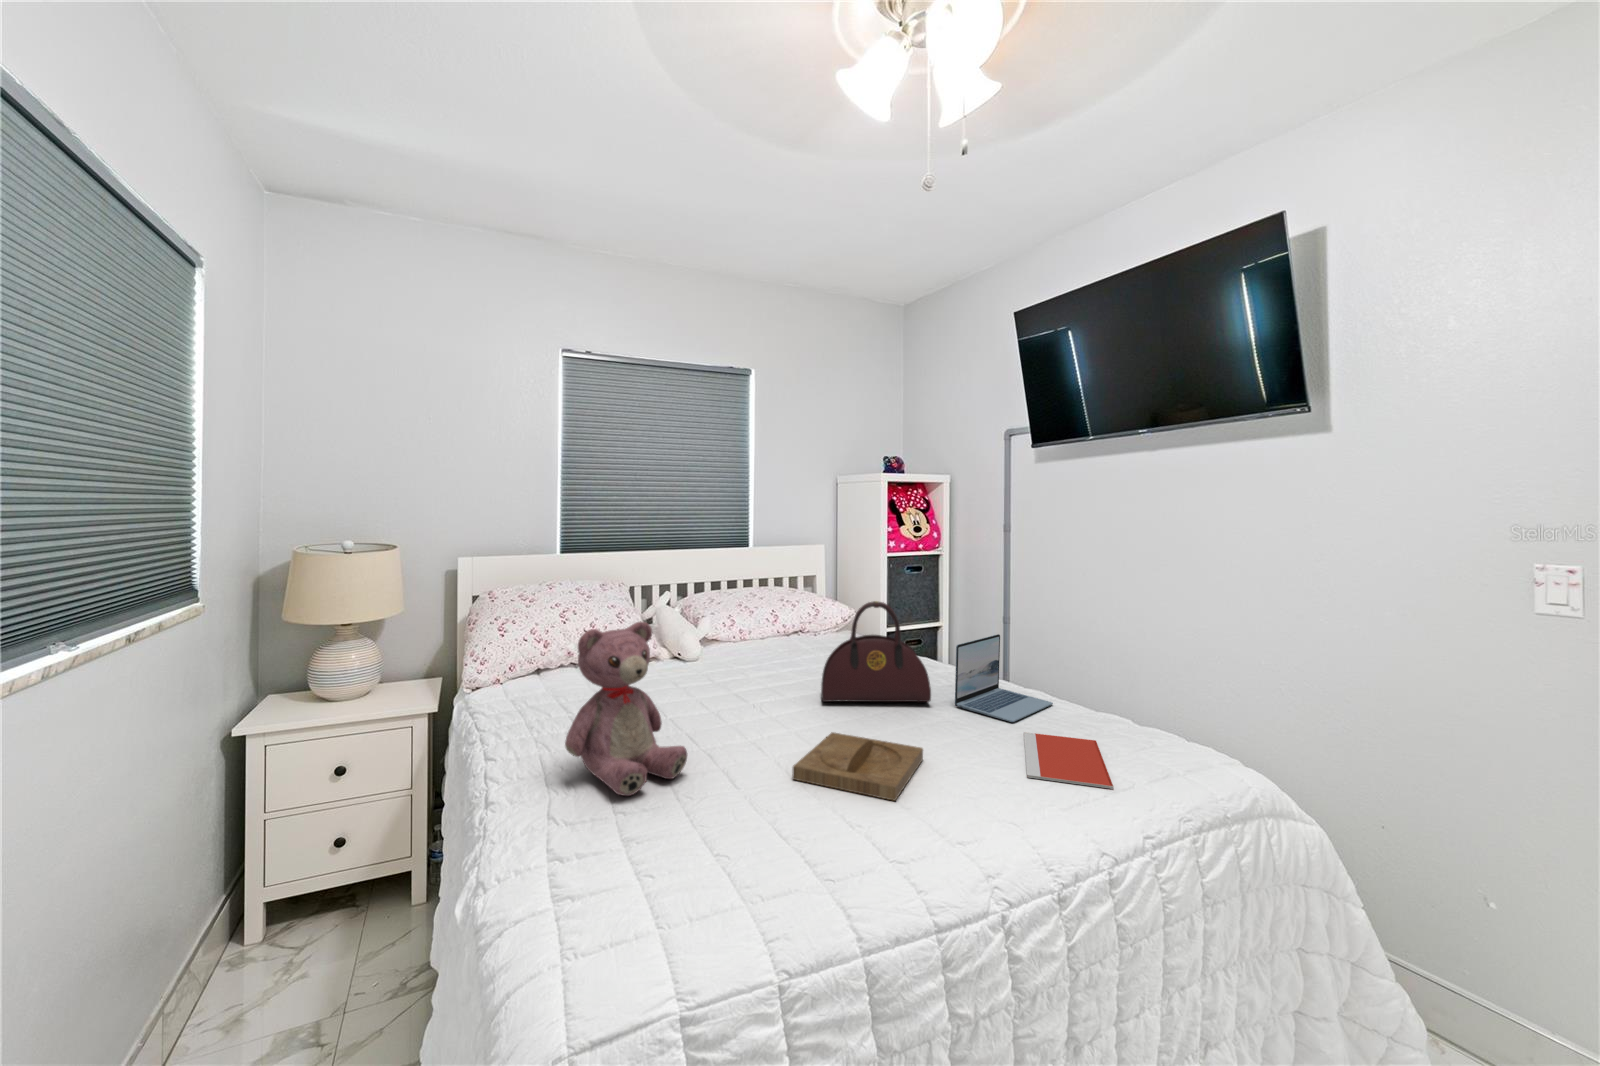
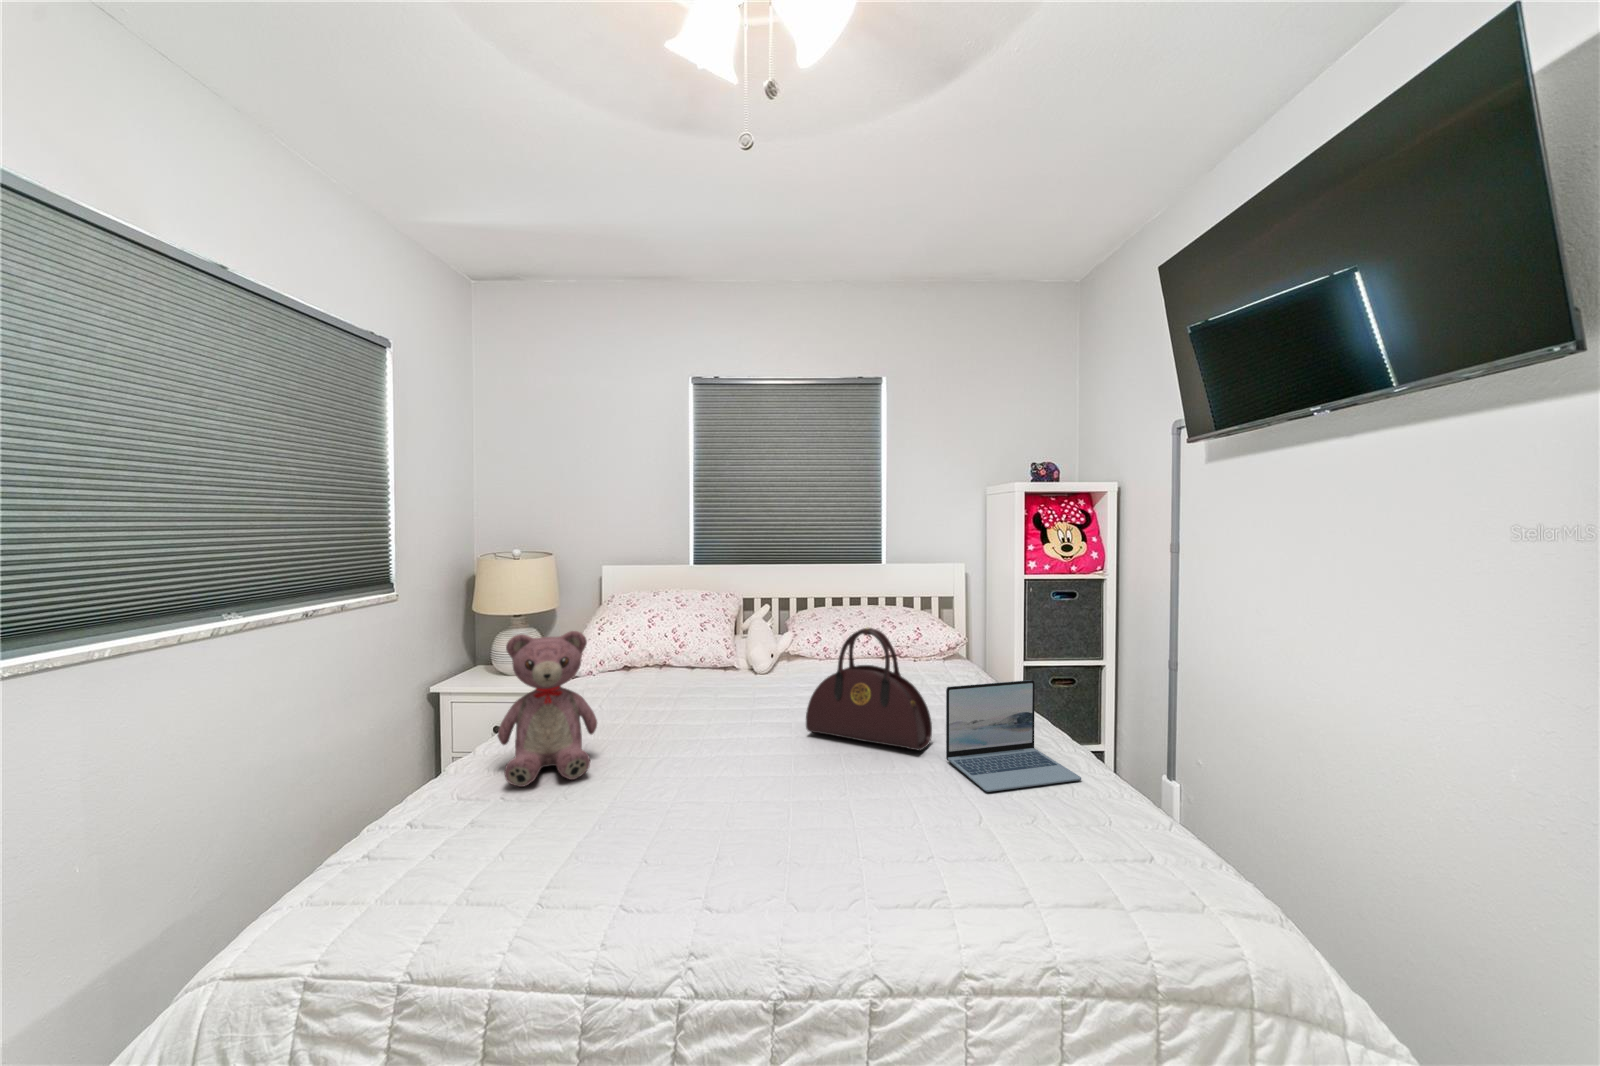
tray: present [792,732,923,801] -> none [661,764,812,847]
notebook: present [1024,732,1113,789] -> none [895,806,1061,902]

